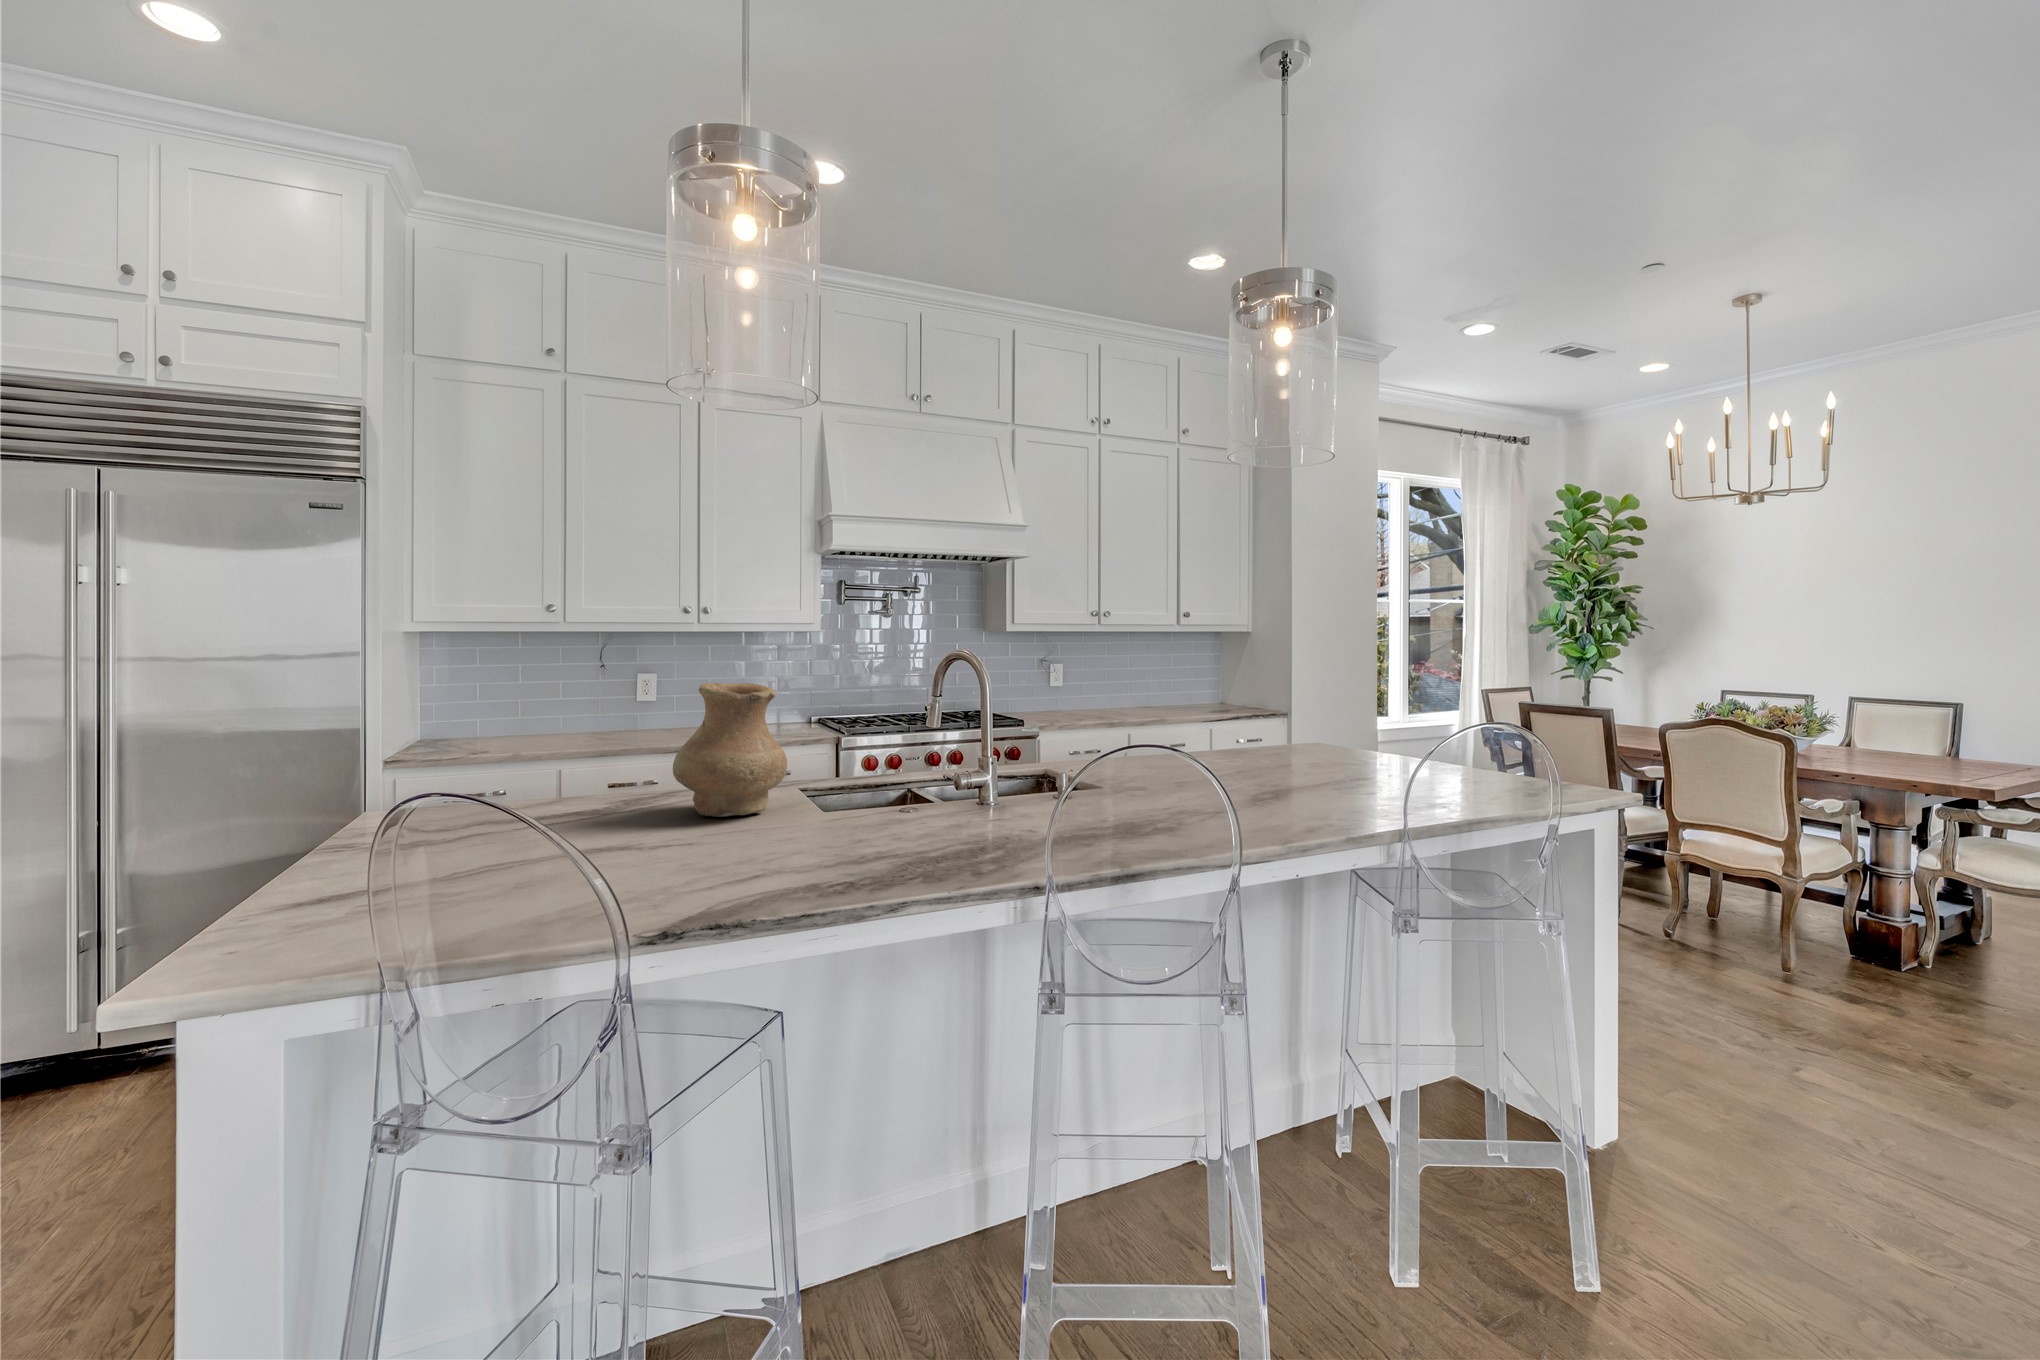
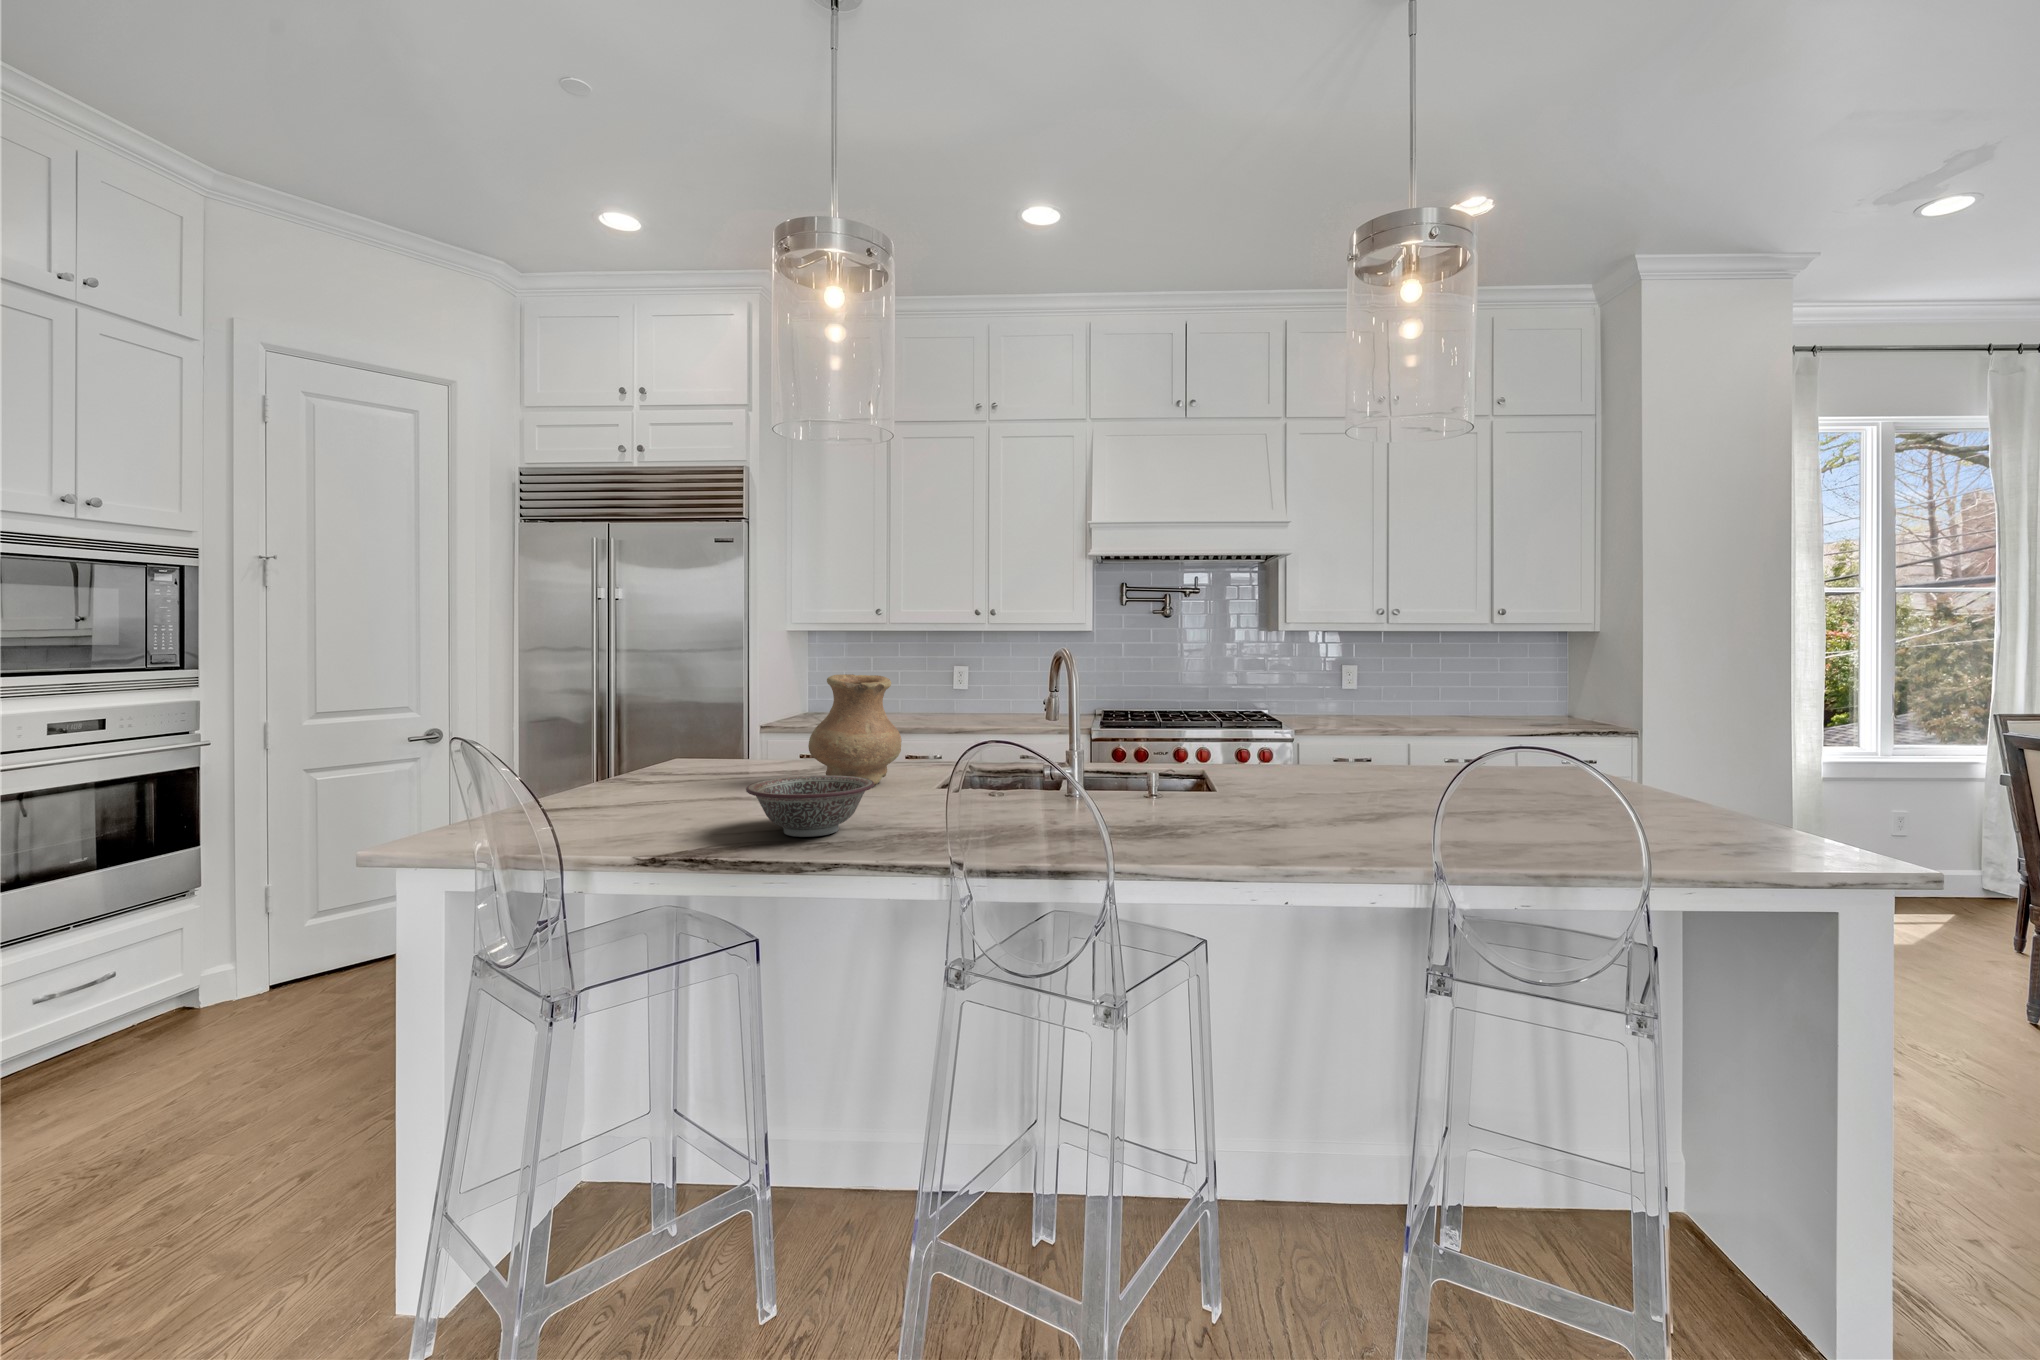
decorative bowl: none [728,801,881,877] -> present [746,776,874,837]

